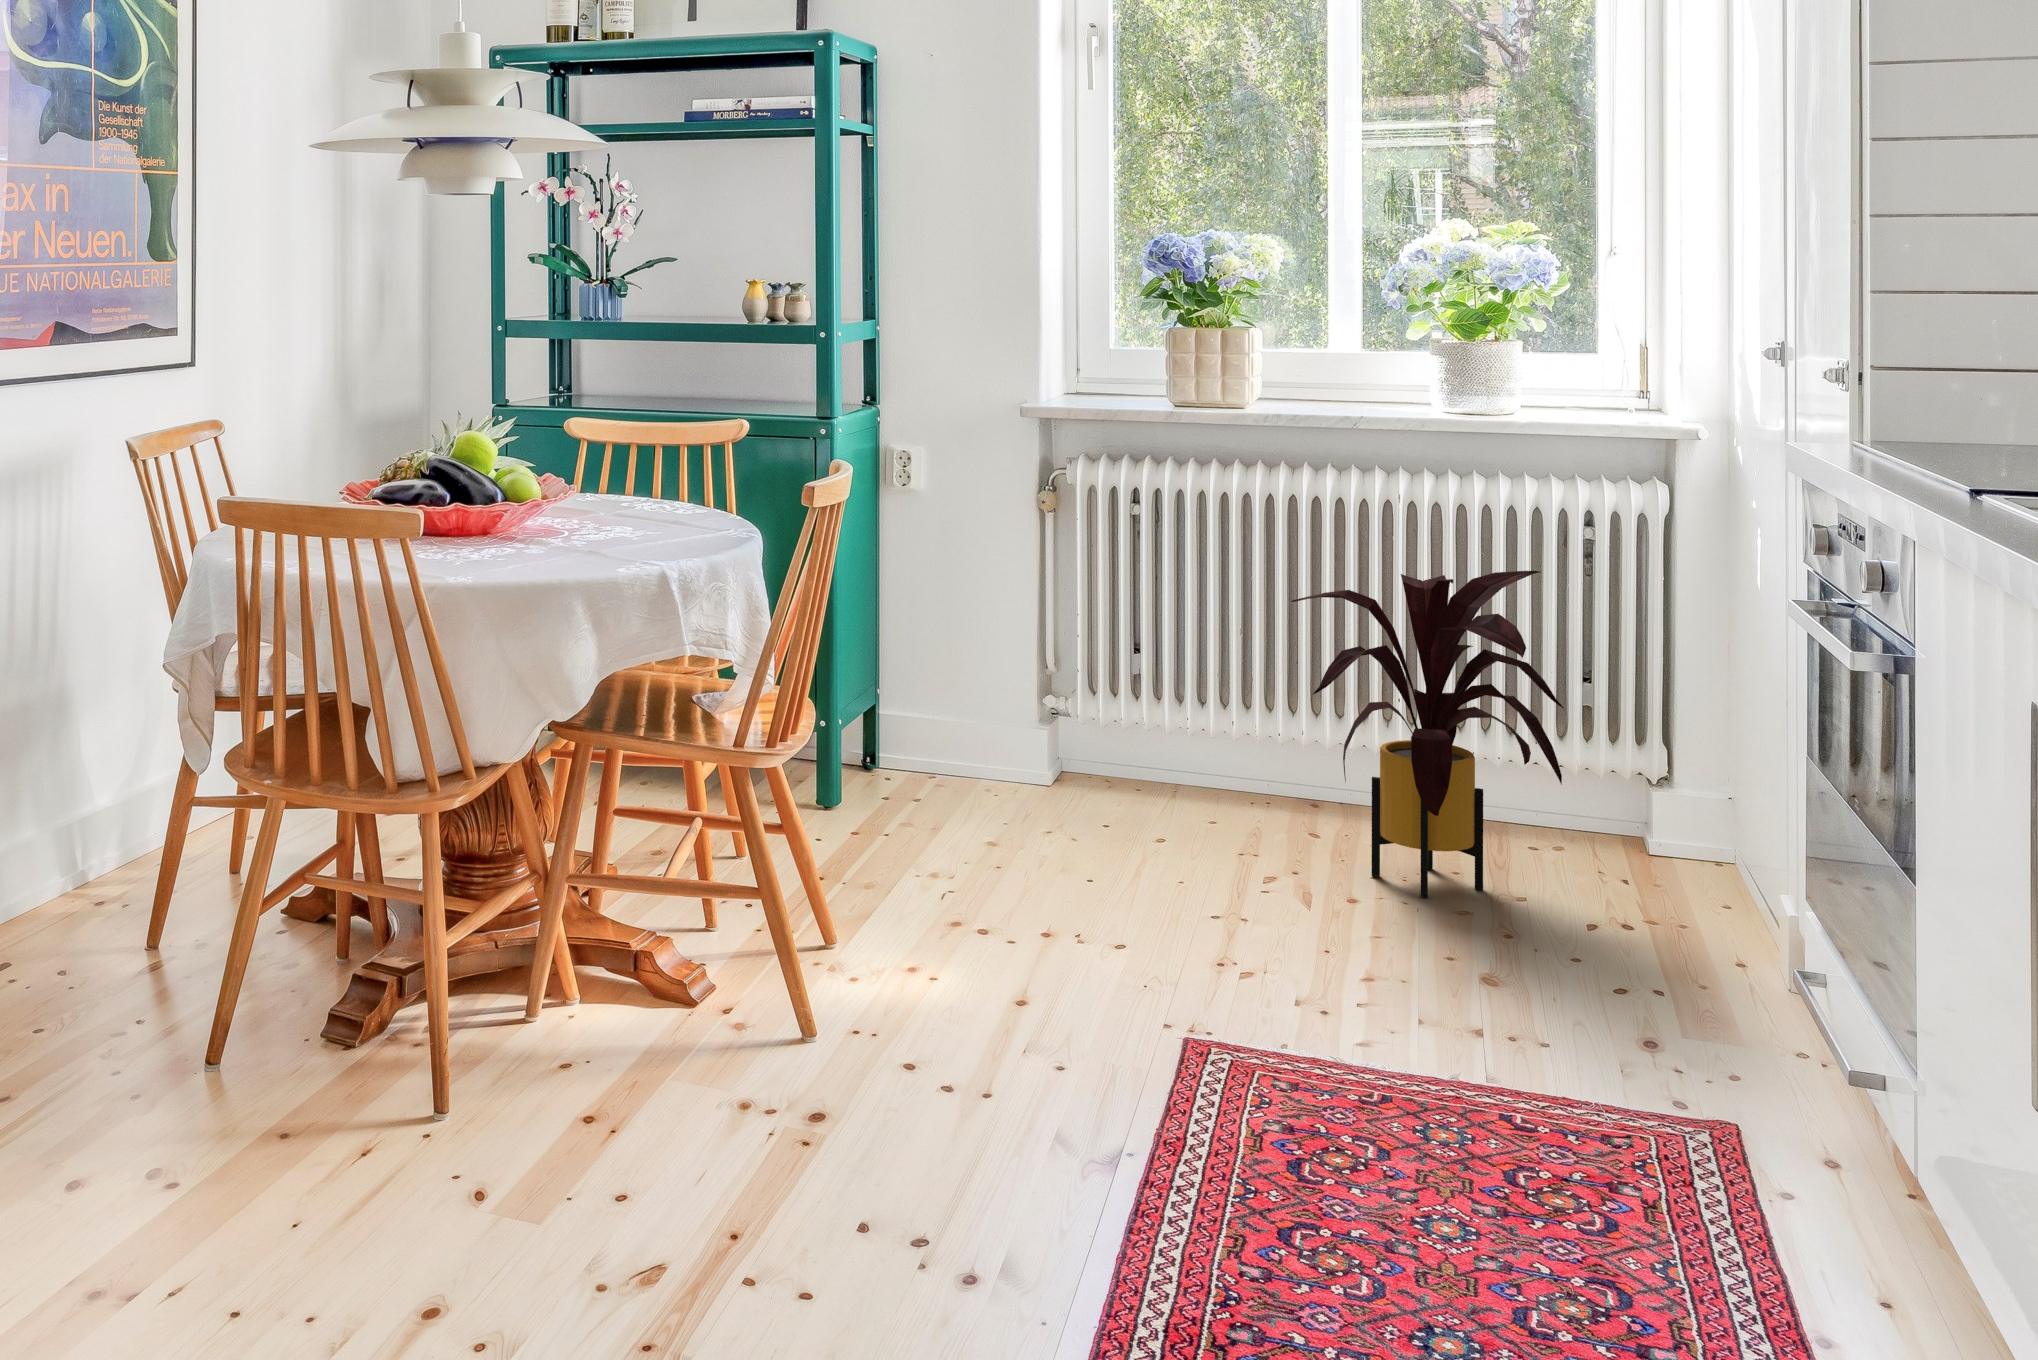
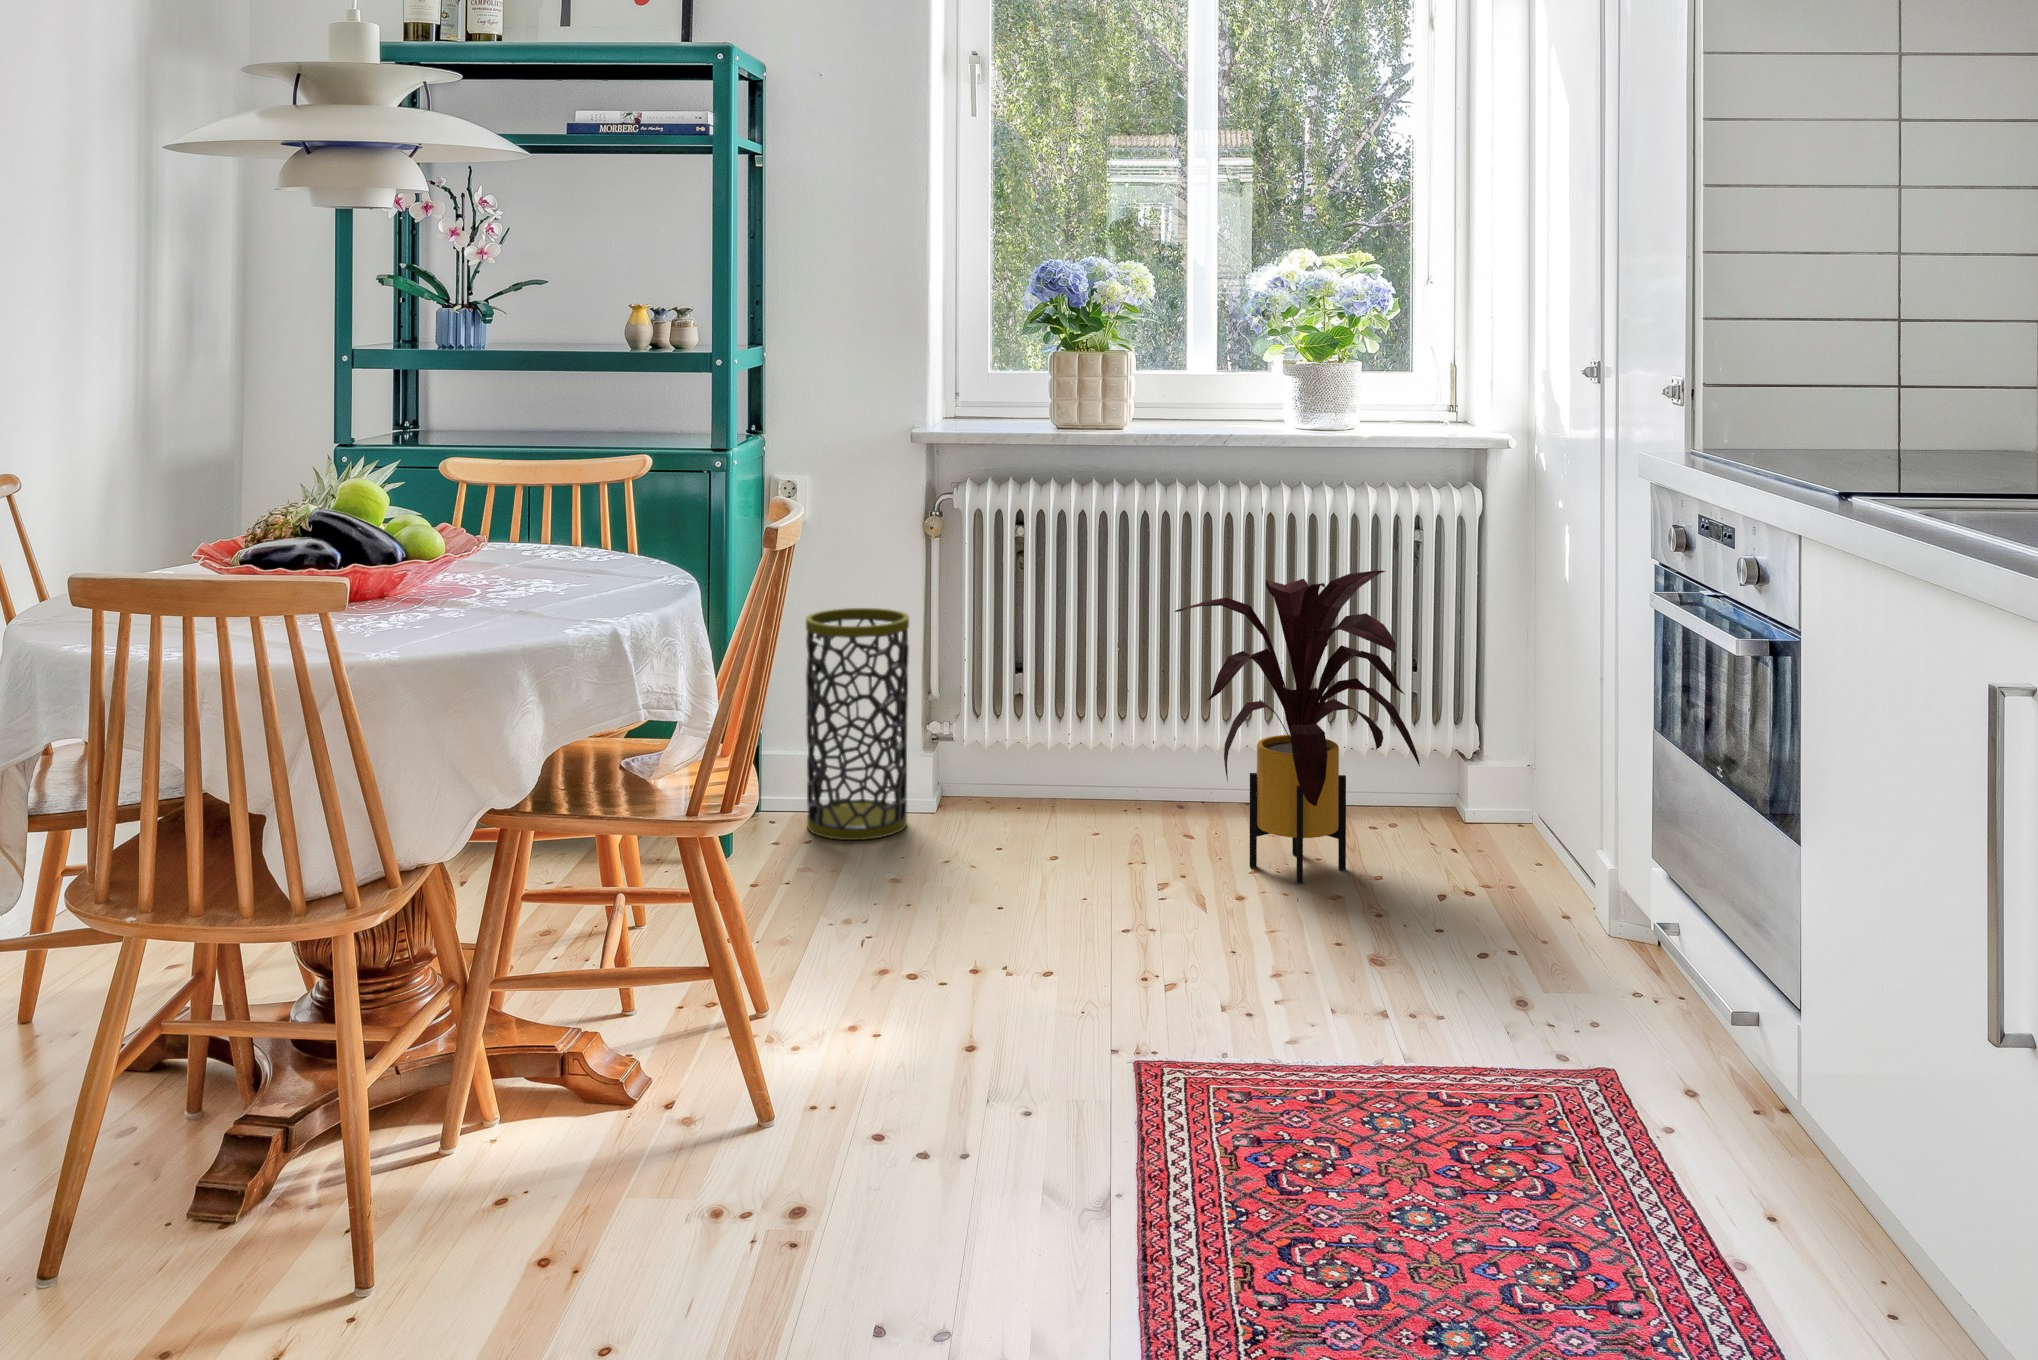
trash can: none [914,581,1018,808] -> present [806,608,909,840]

